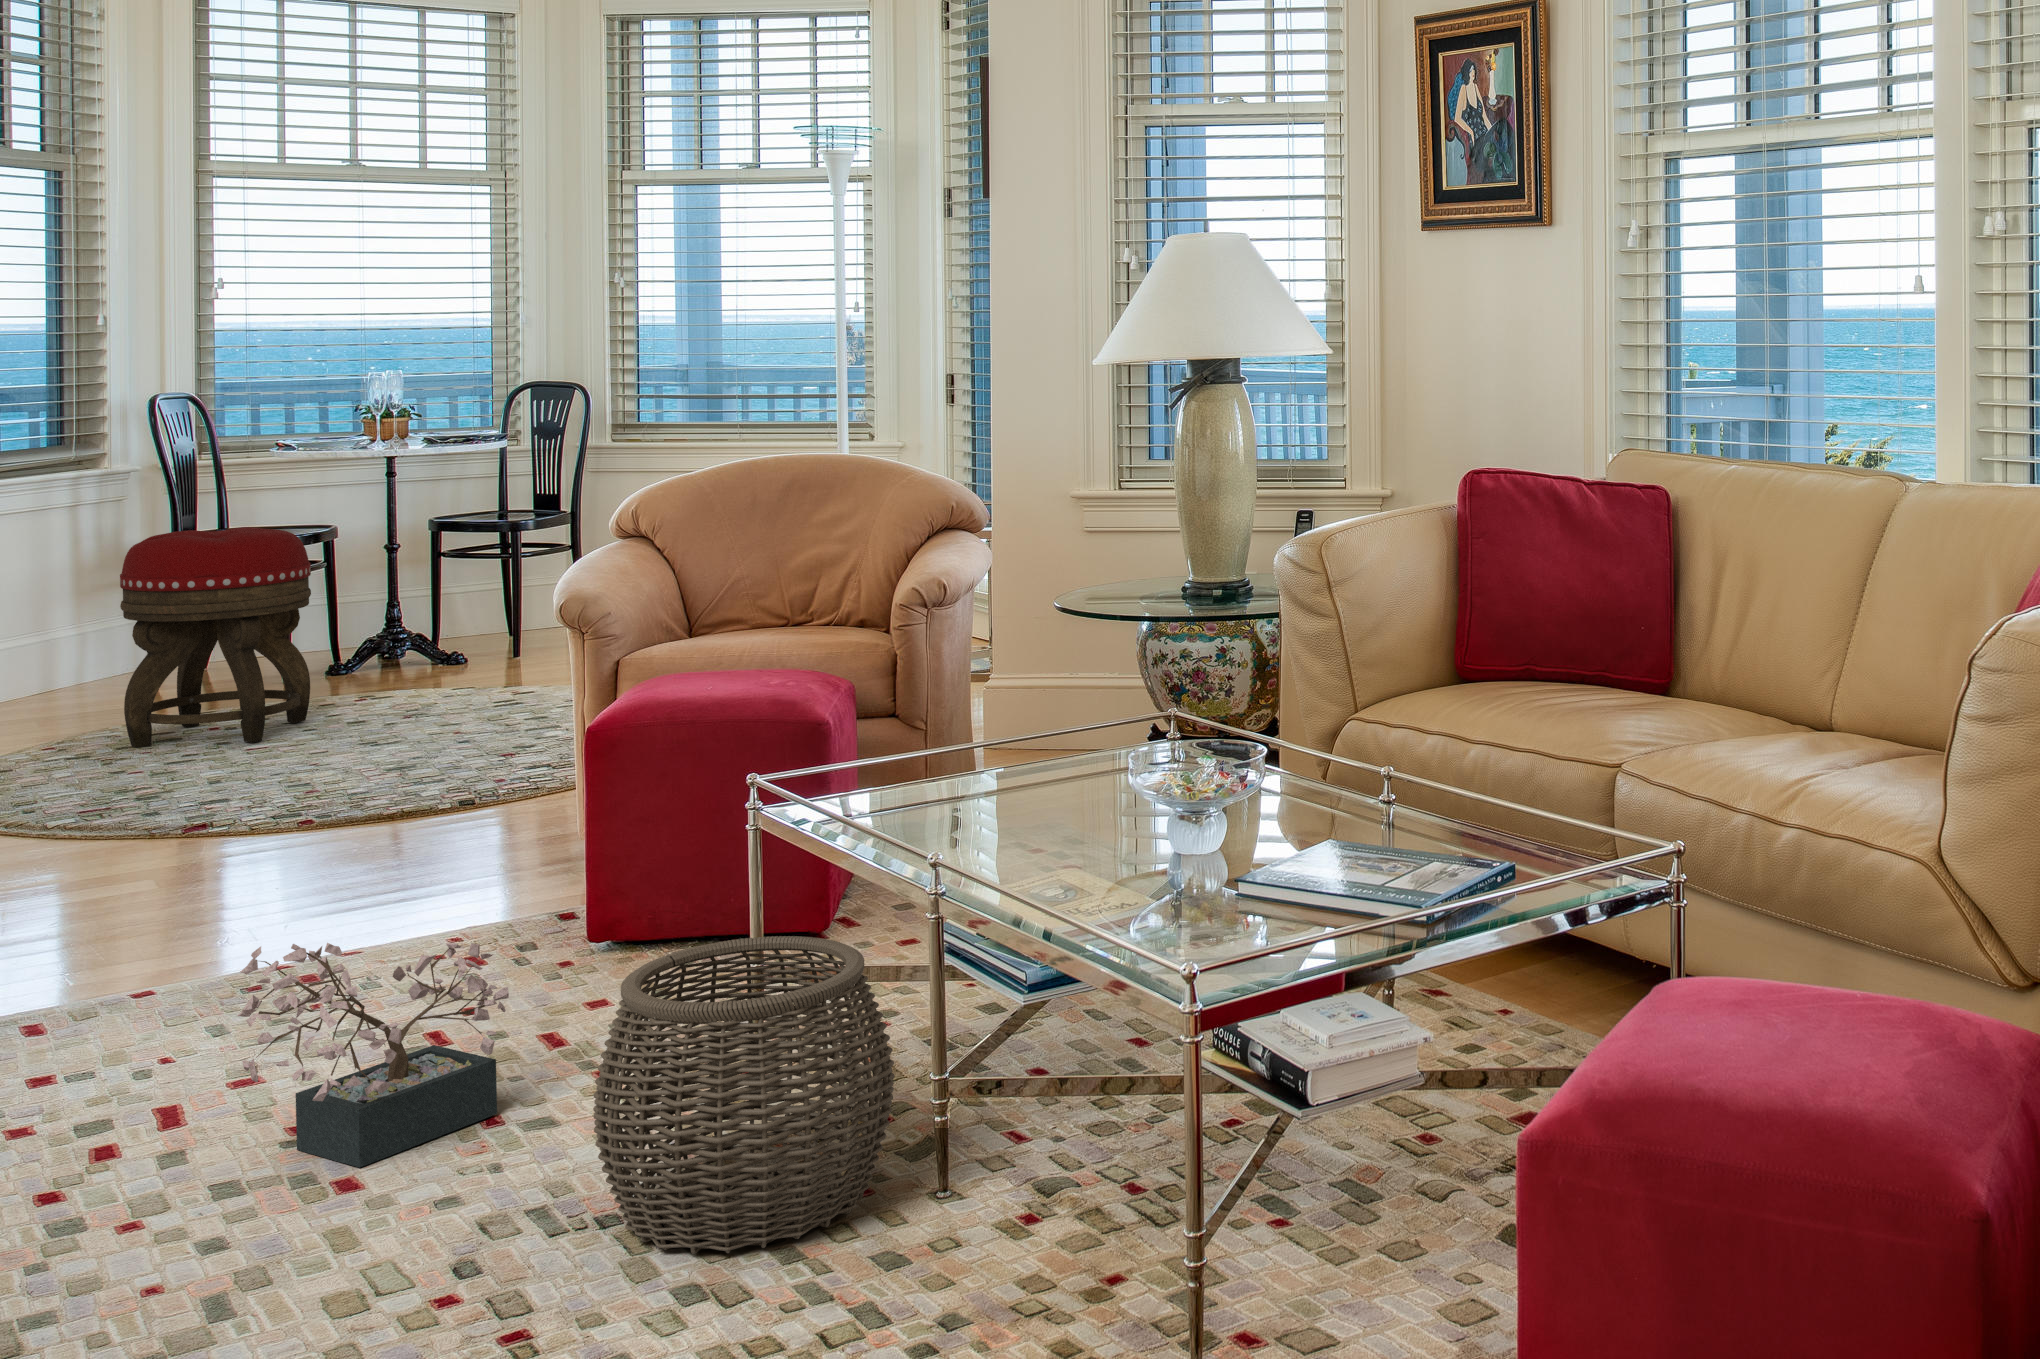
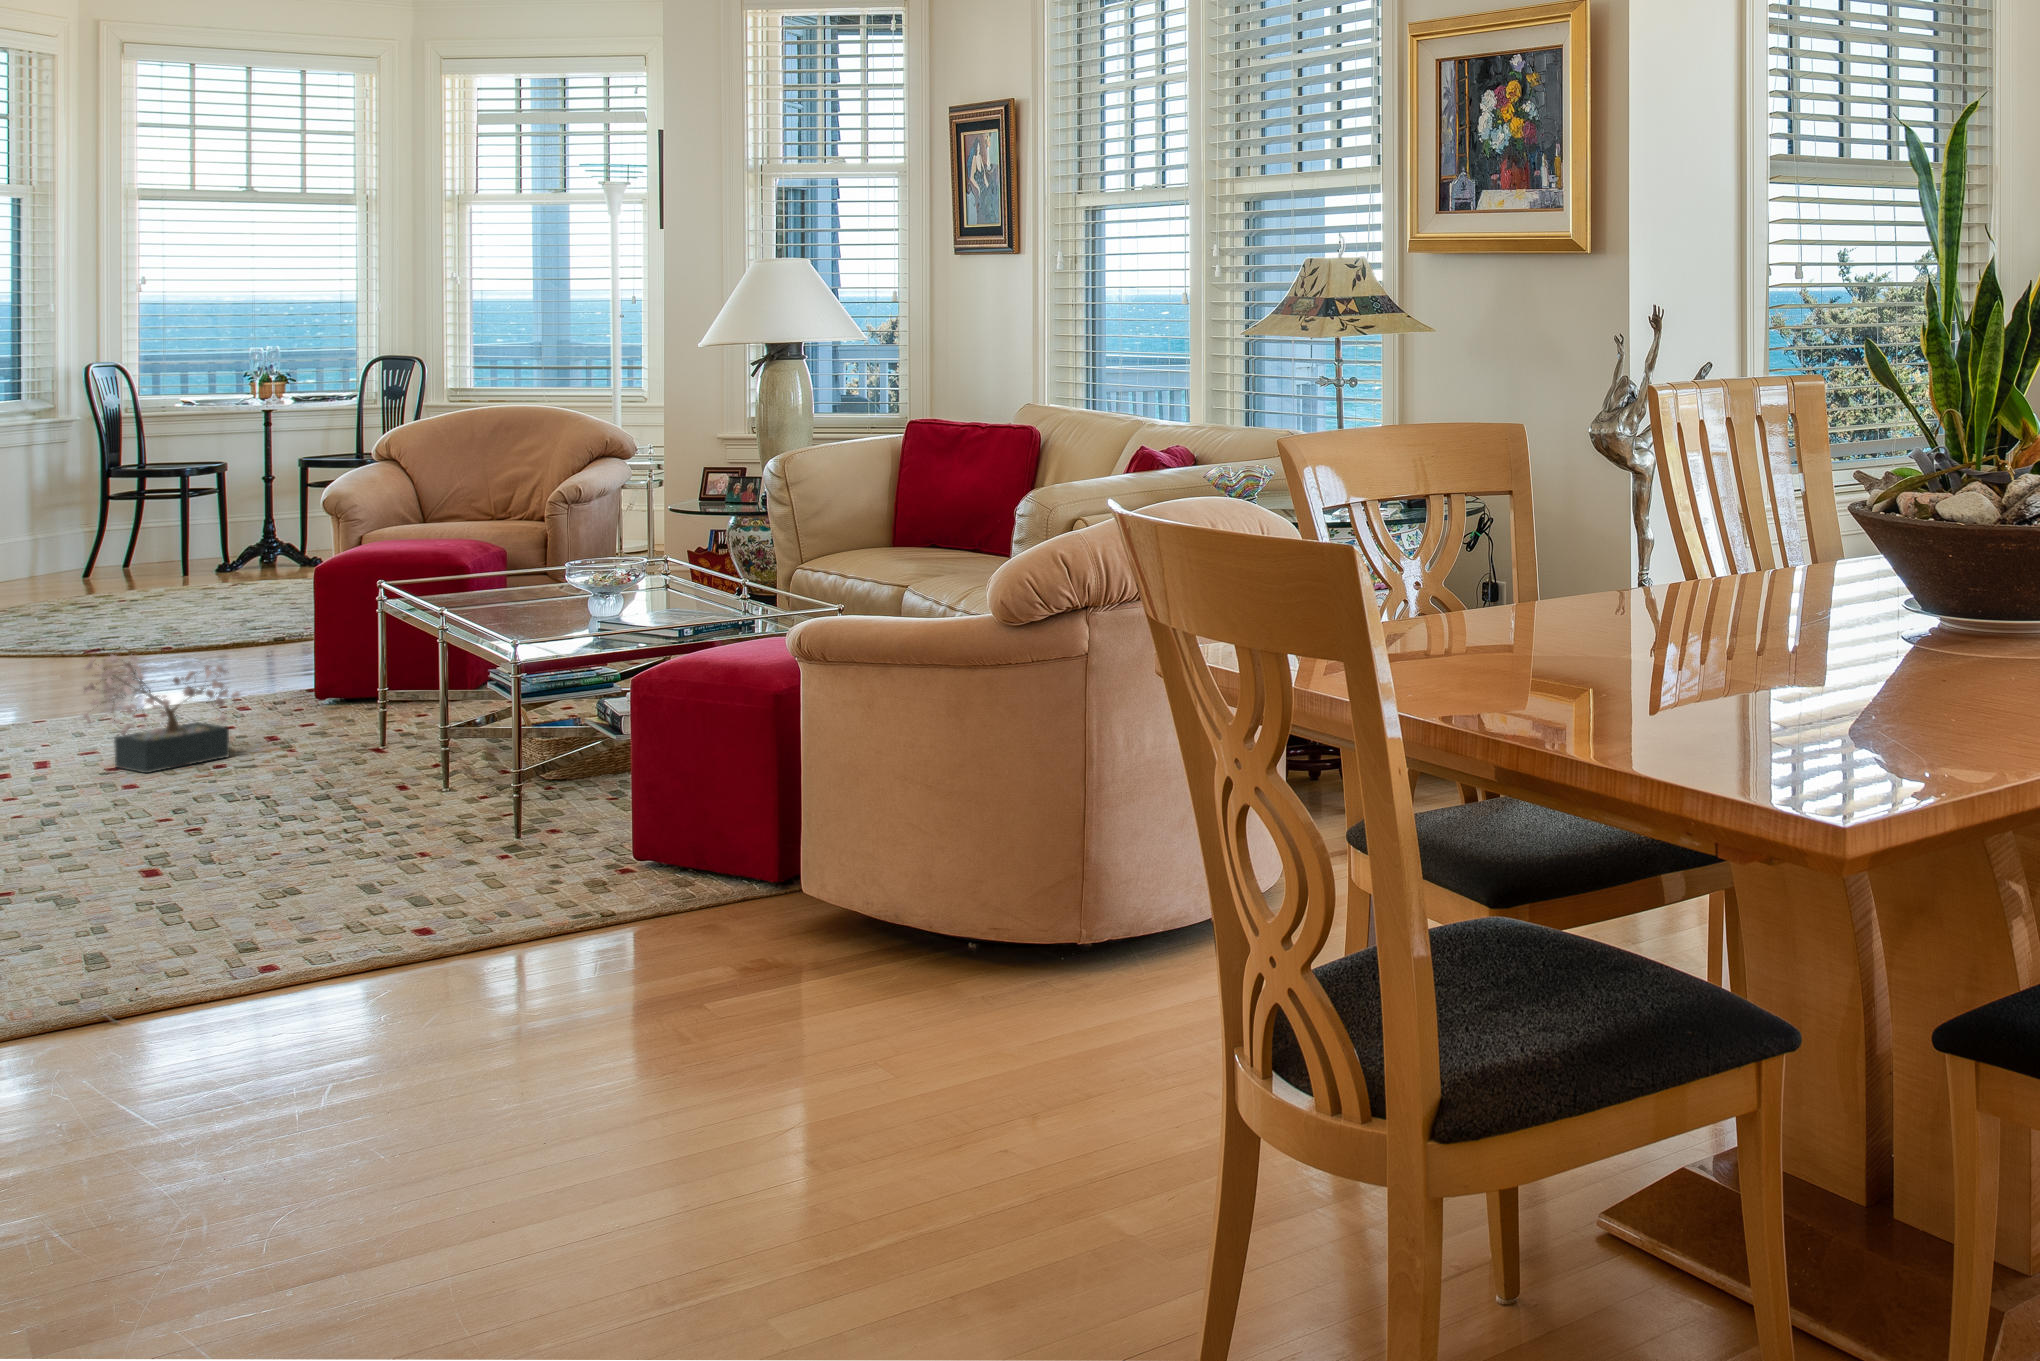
footstool: present [120,527,311,748] -> none [55,457,193,608]
woven basket: present [593,936,895,1254] -> none [257,651,427,798]

